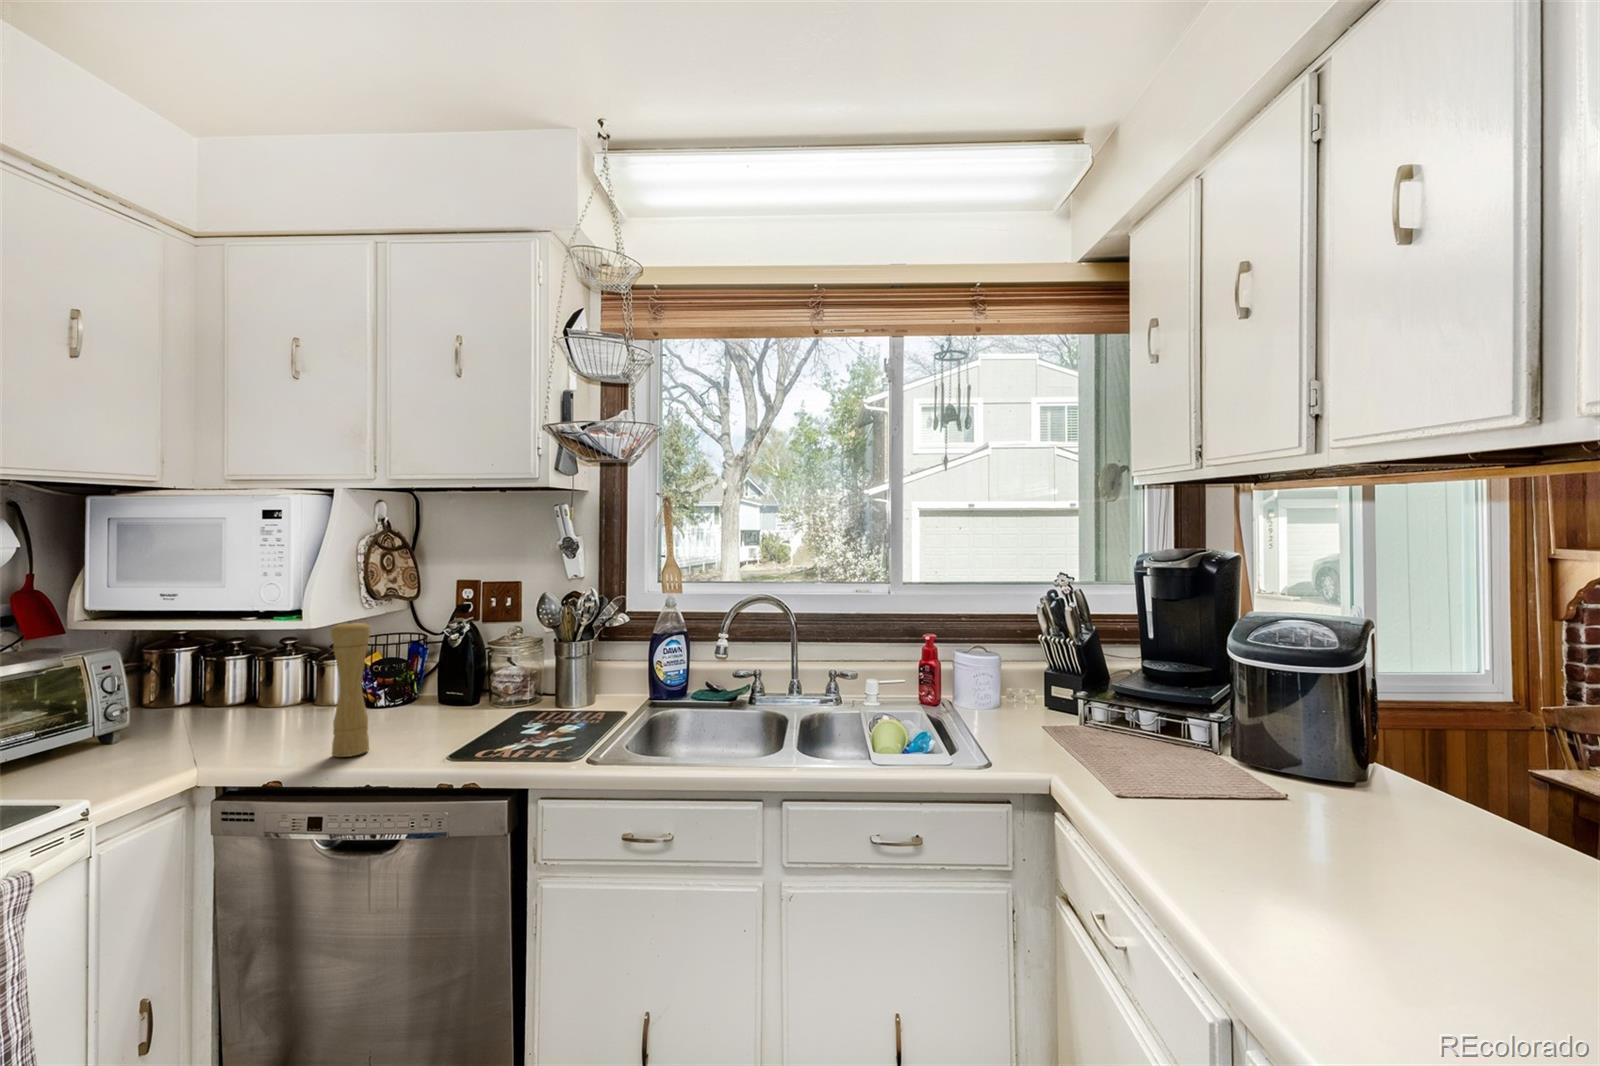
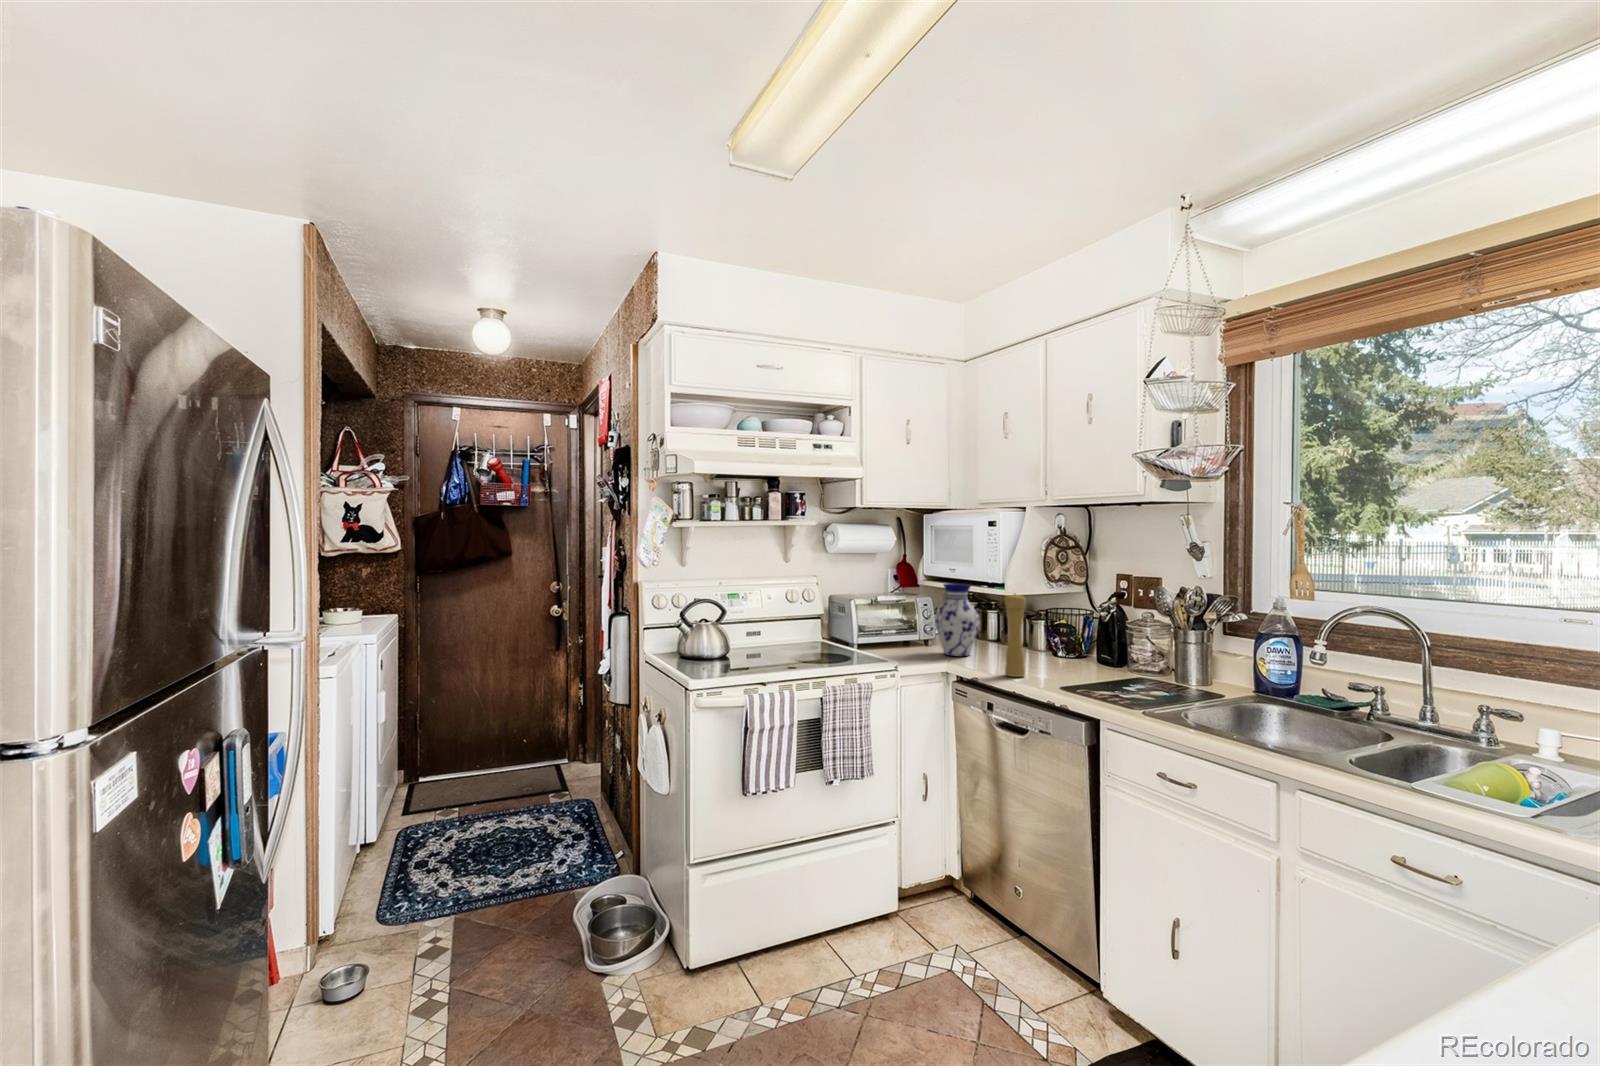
vase: none [138,615,244,749] -> present [935,583,980,657]

